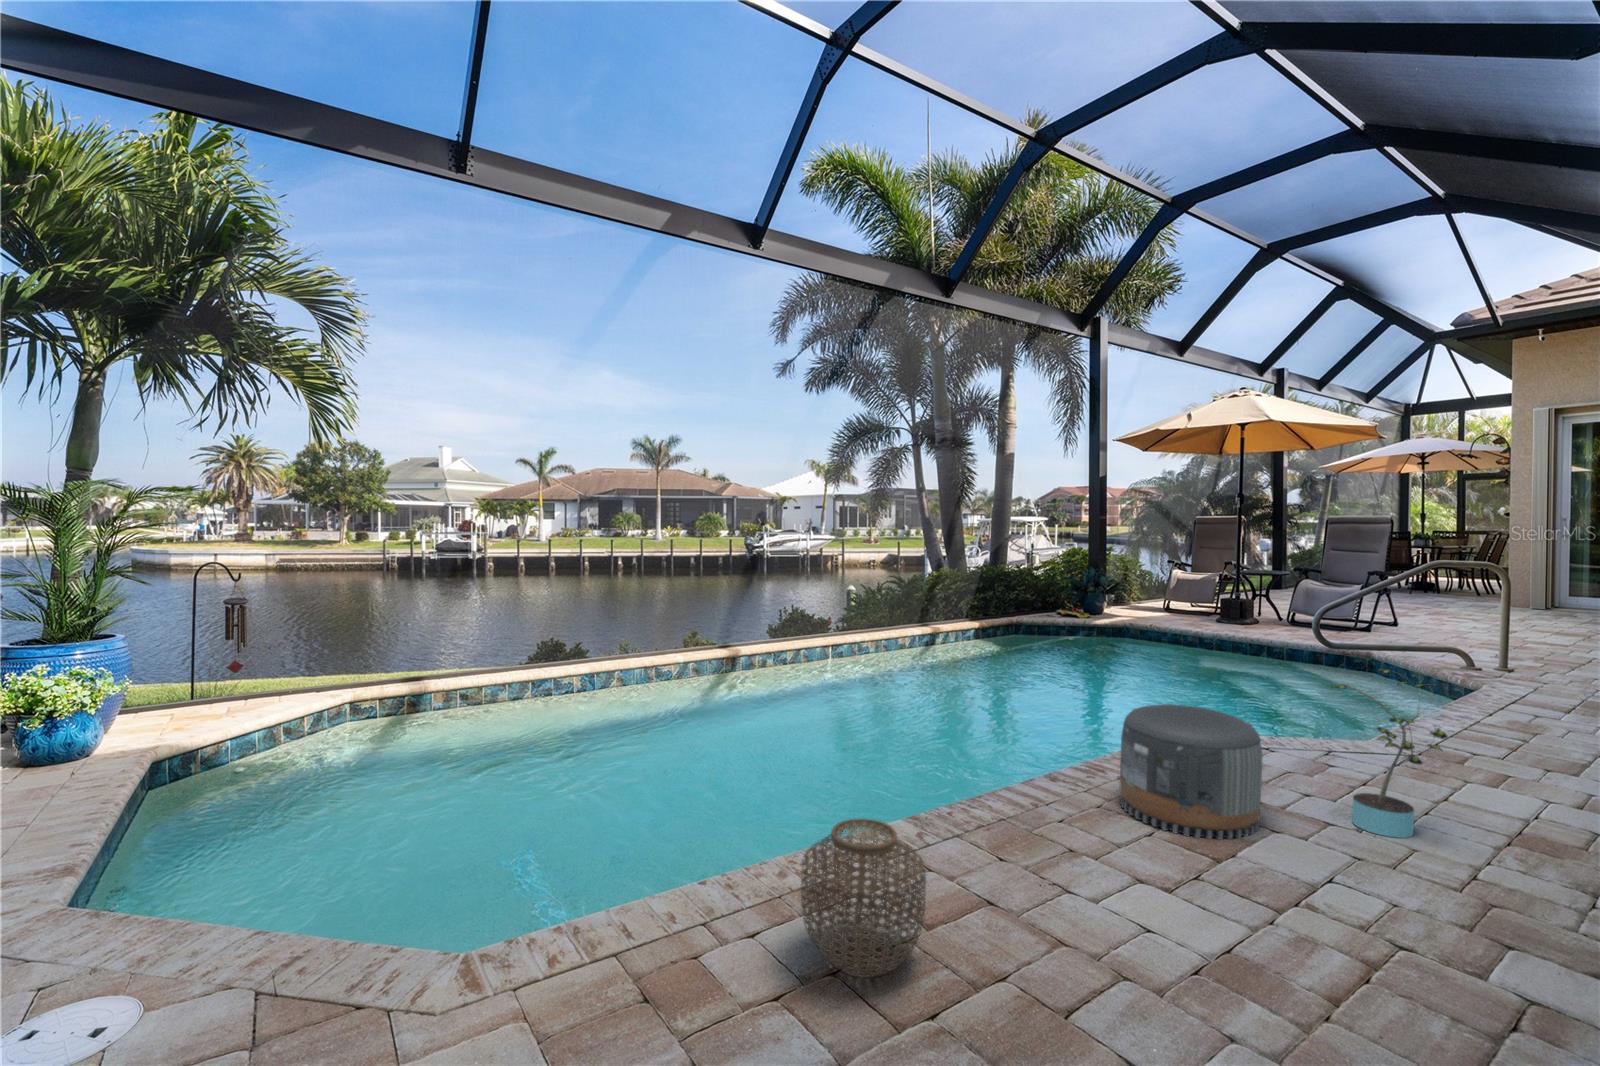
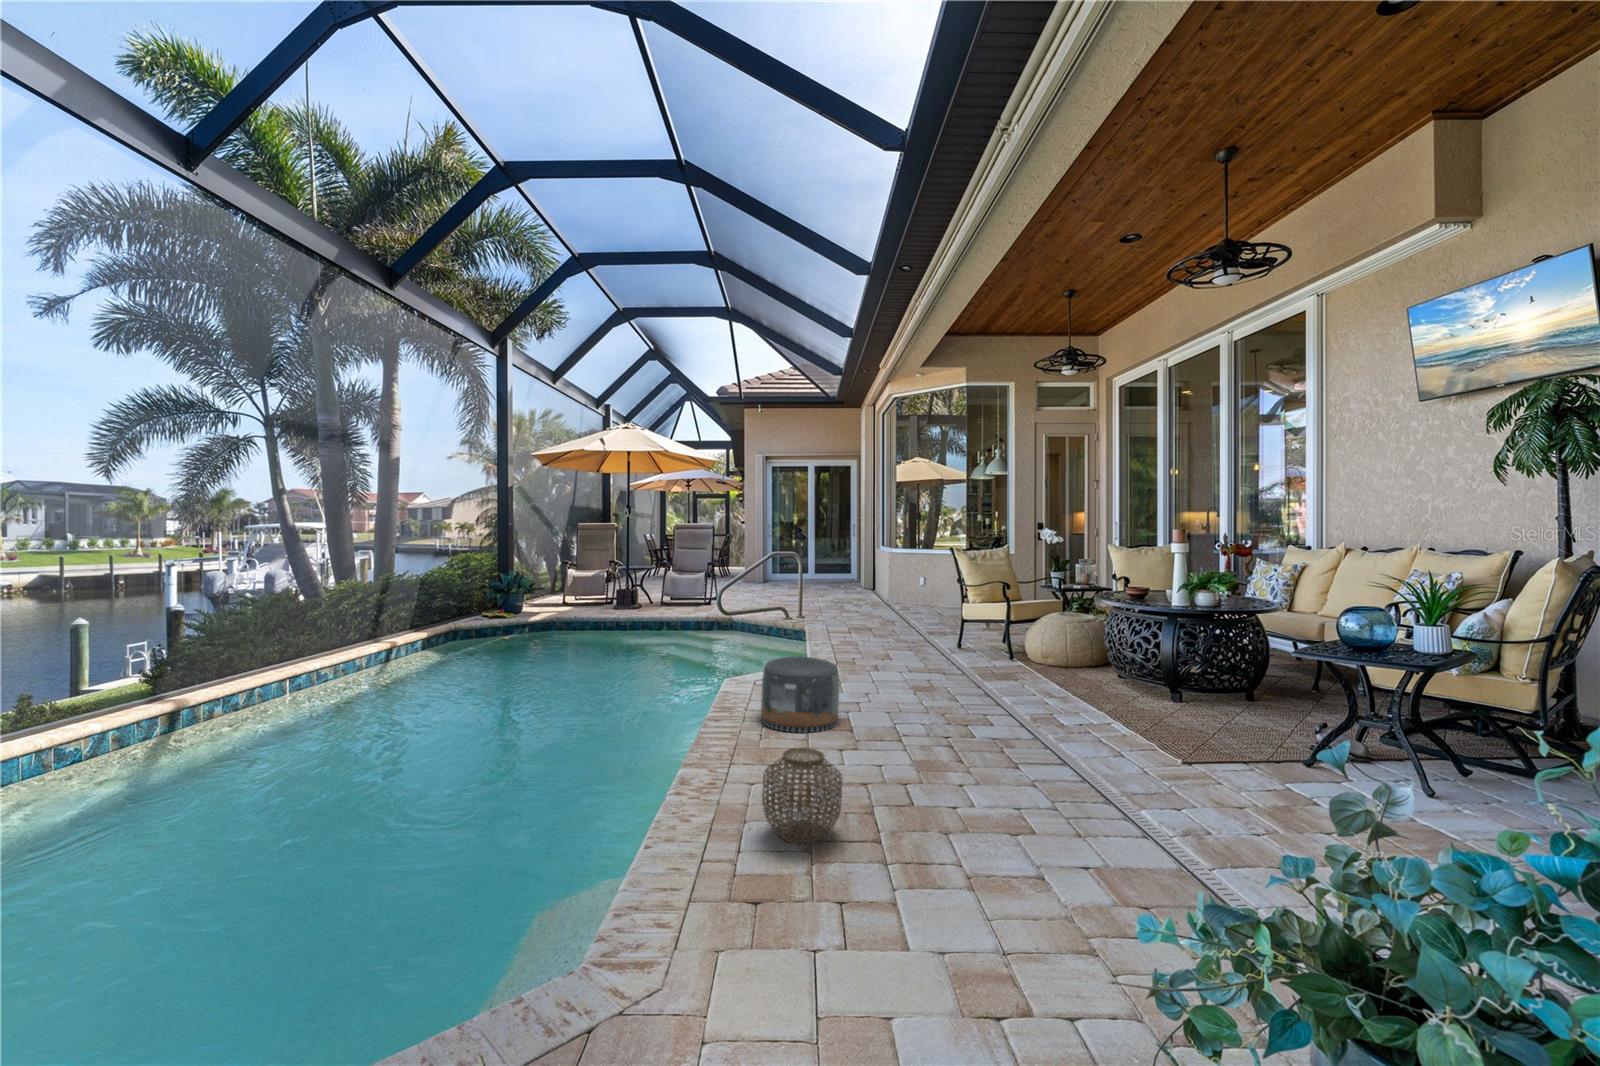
potted plant: present [1331,669,1448,838] -> none [850,618,901,707]

